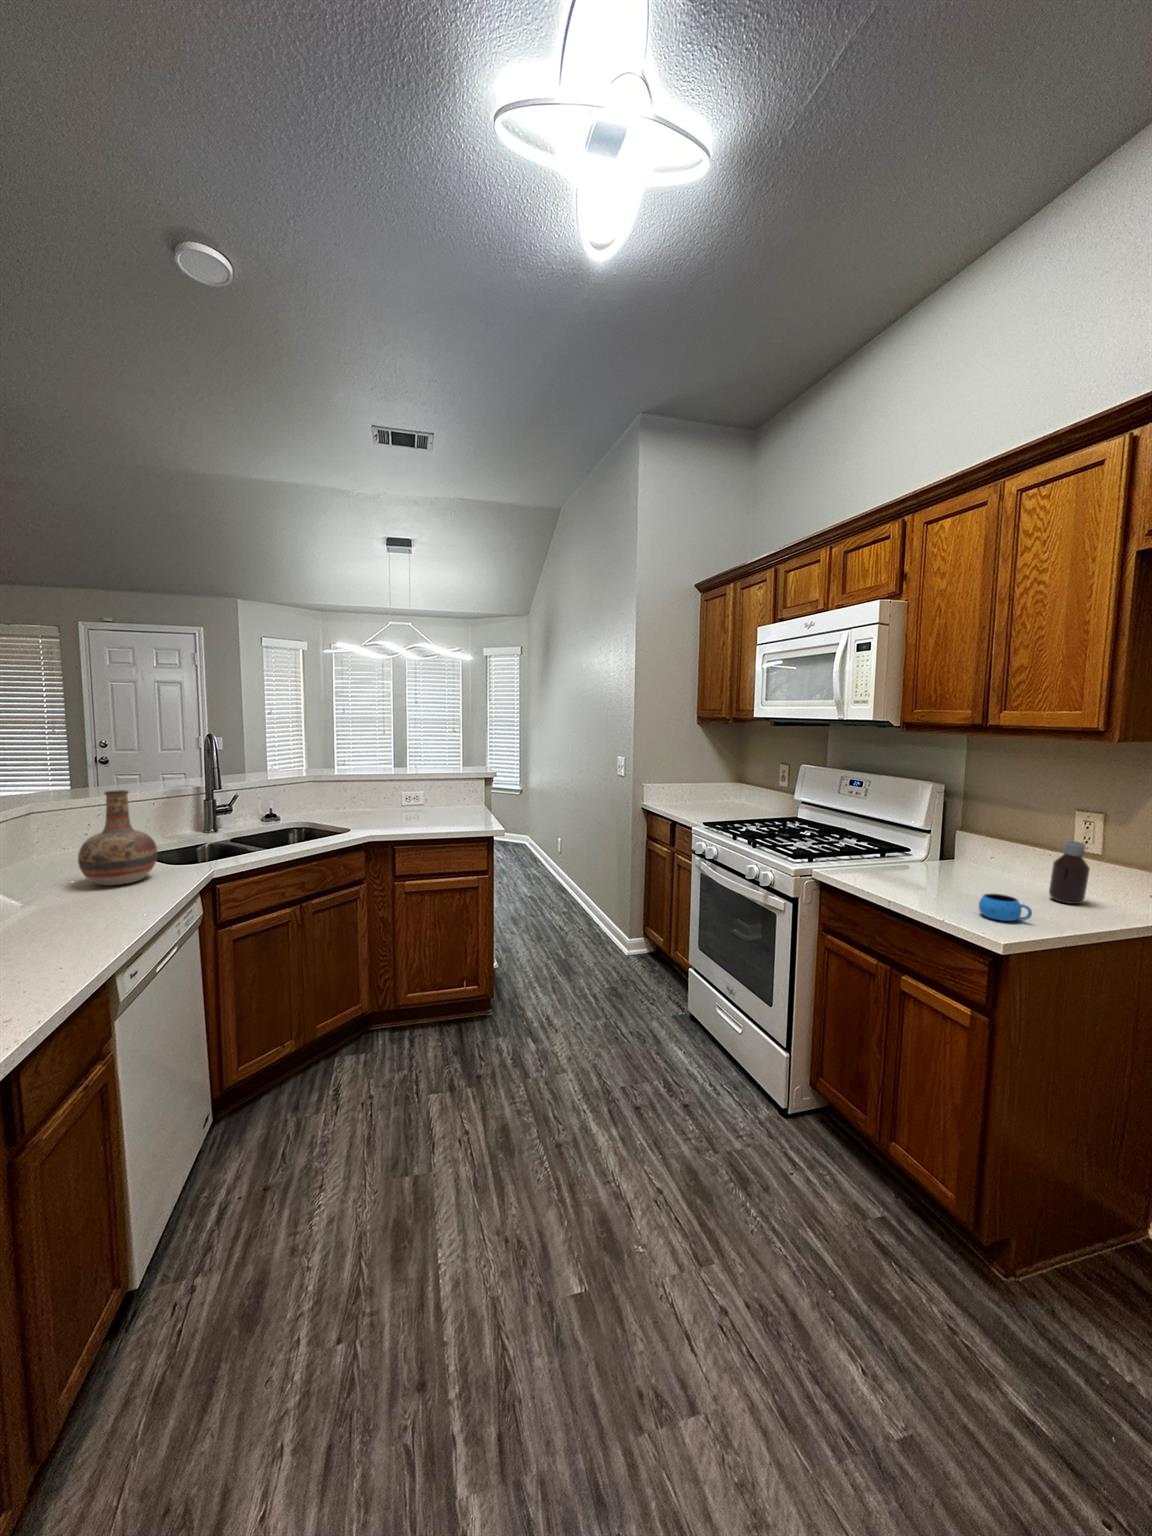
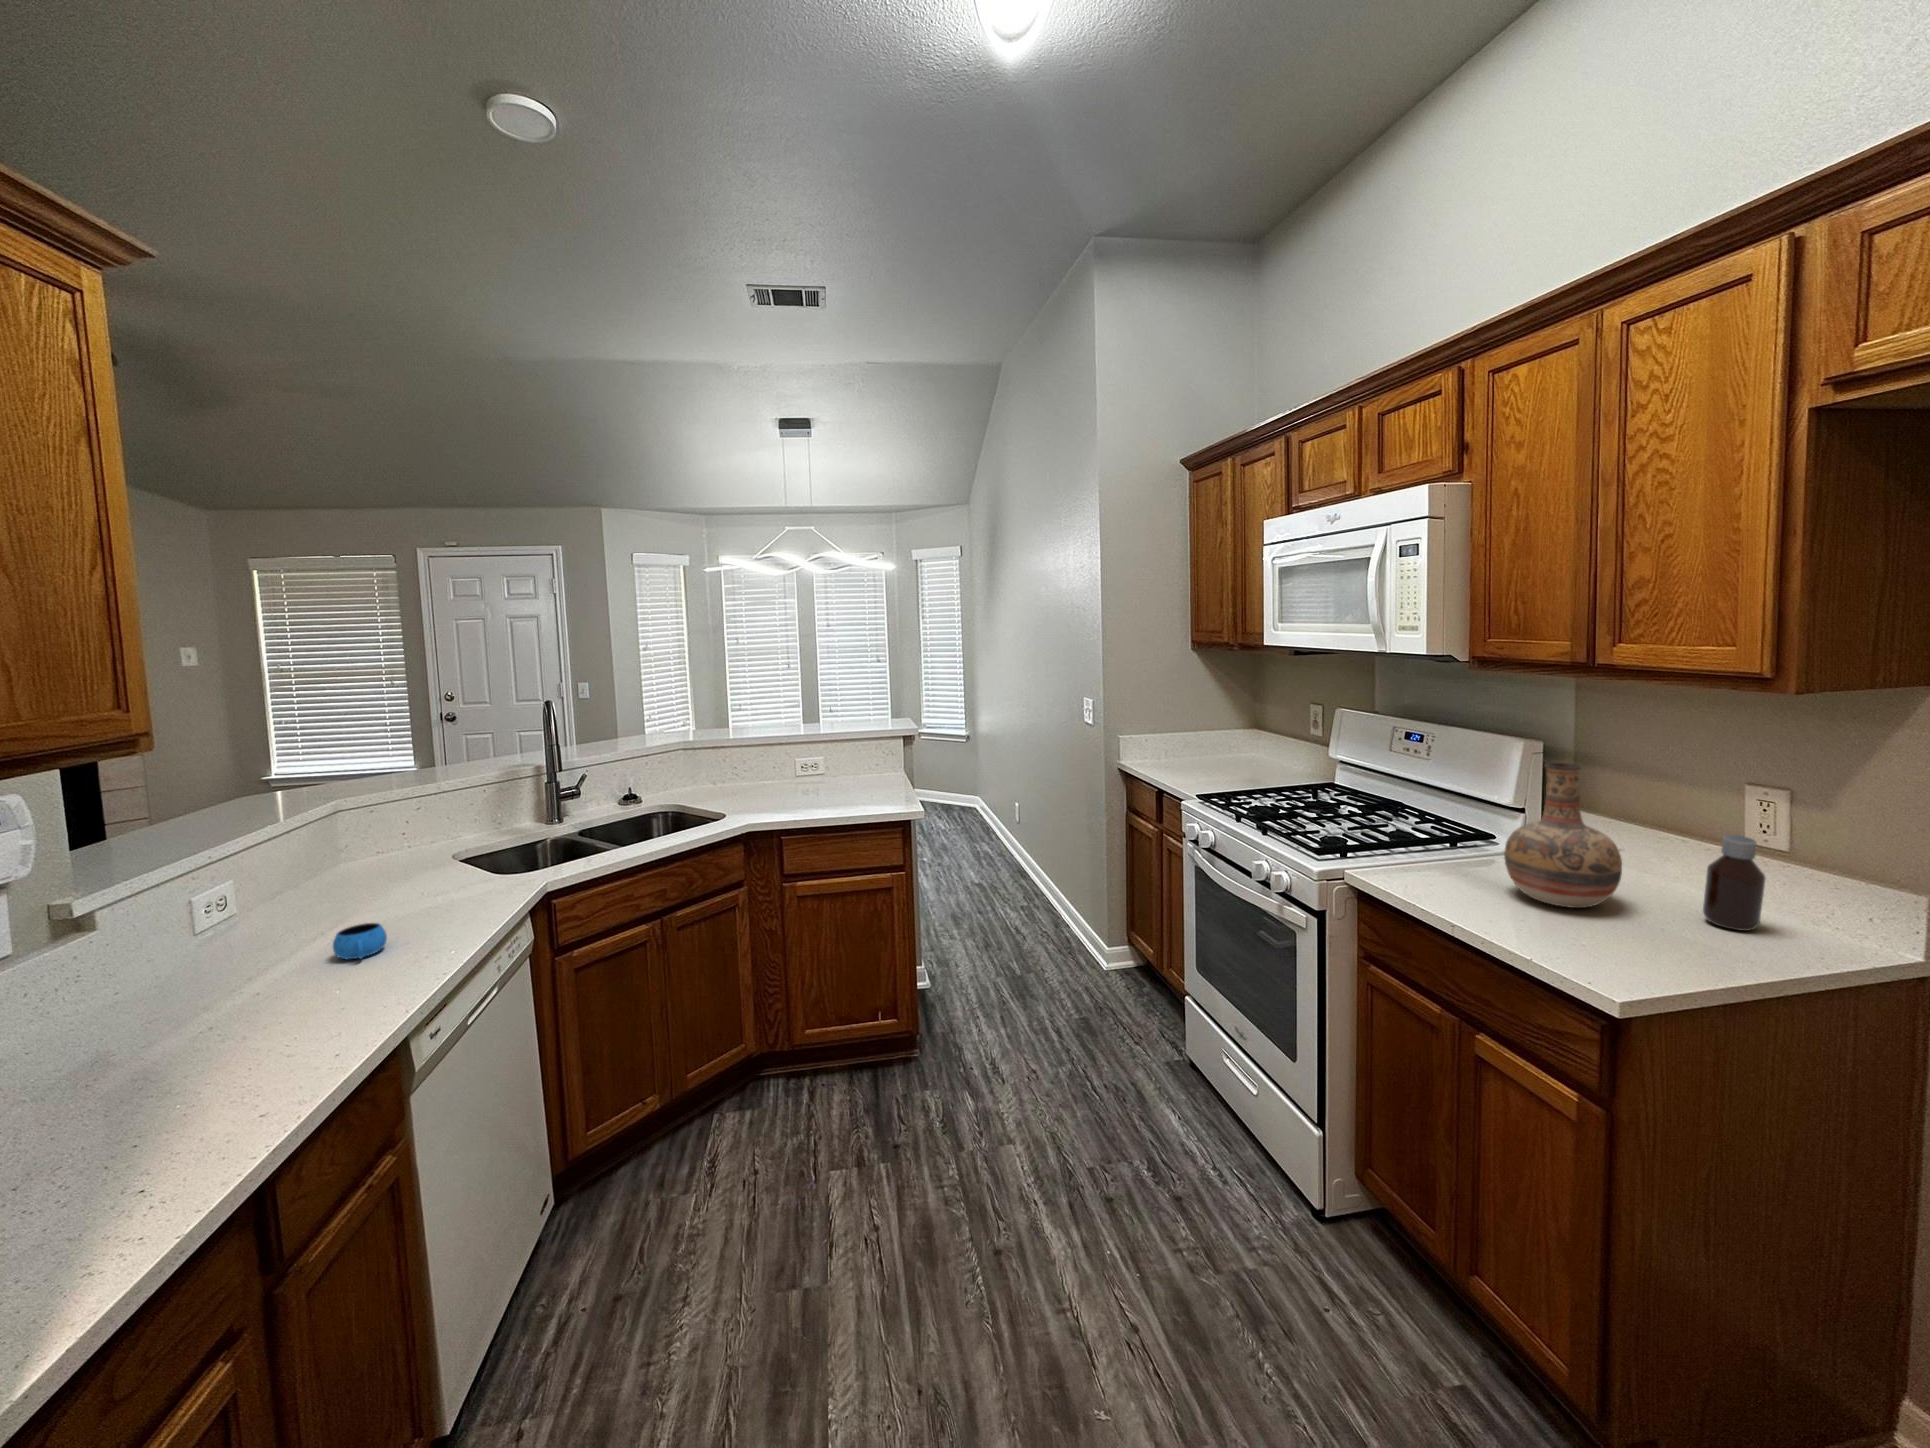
vase: present [78,790,158,886] -> present [1504,762,1622,908]
mug: present [979,894,1032,921] -> present [333,923,387,959]

